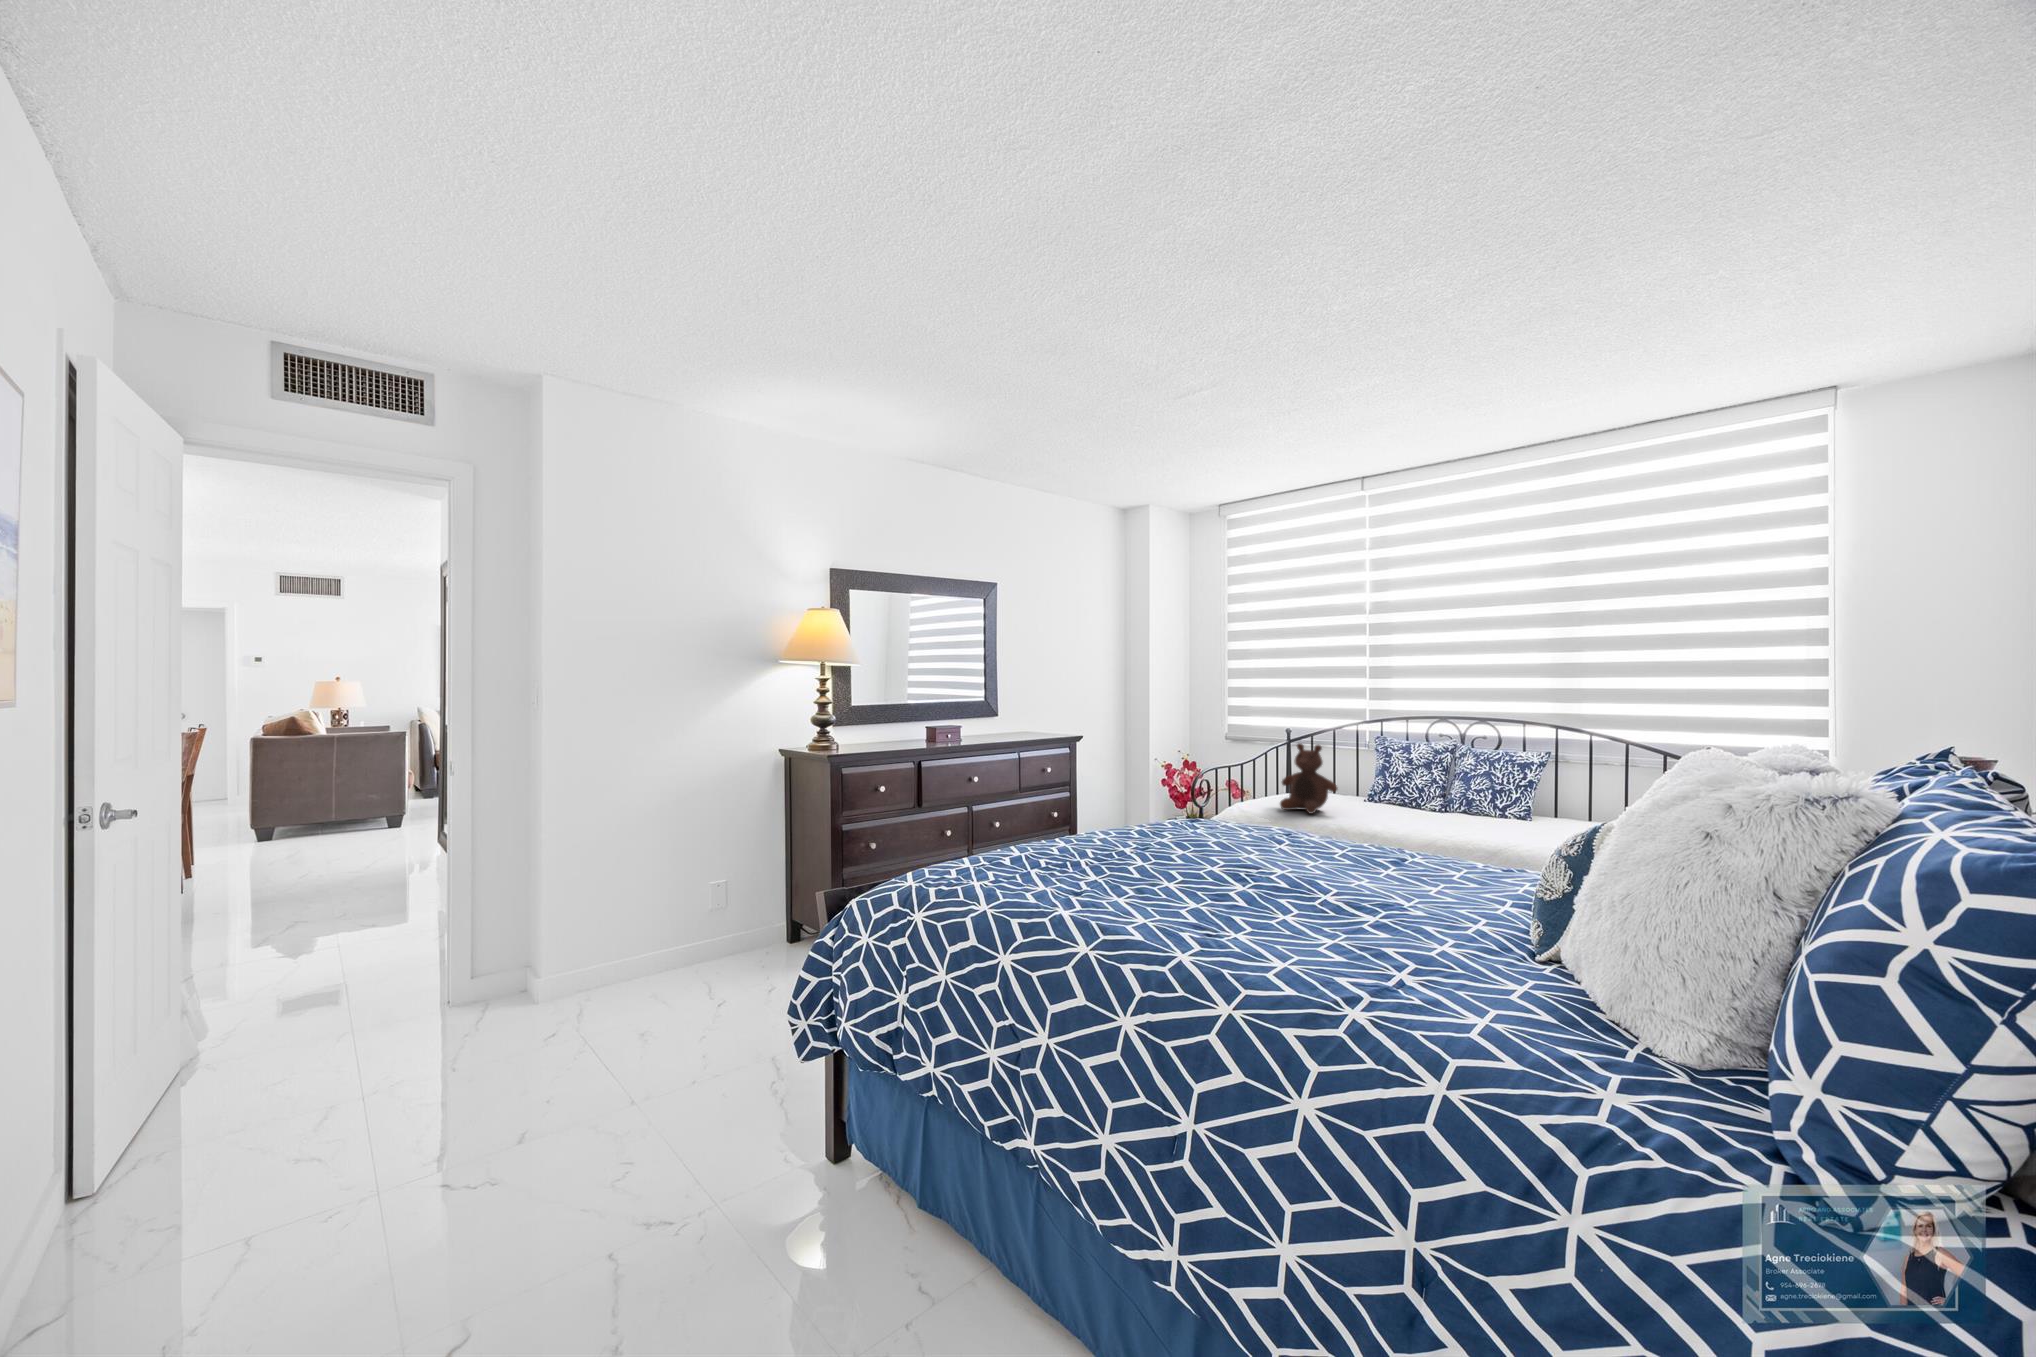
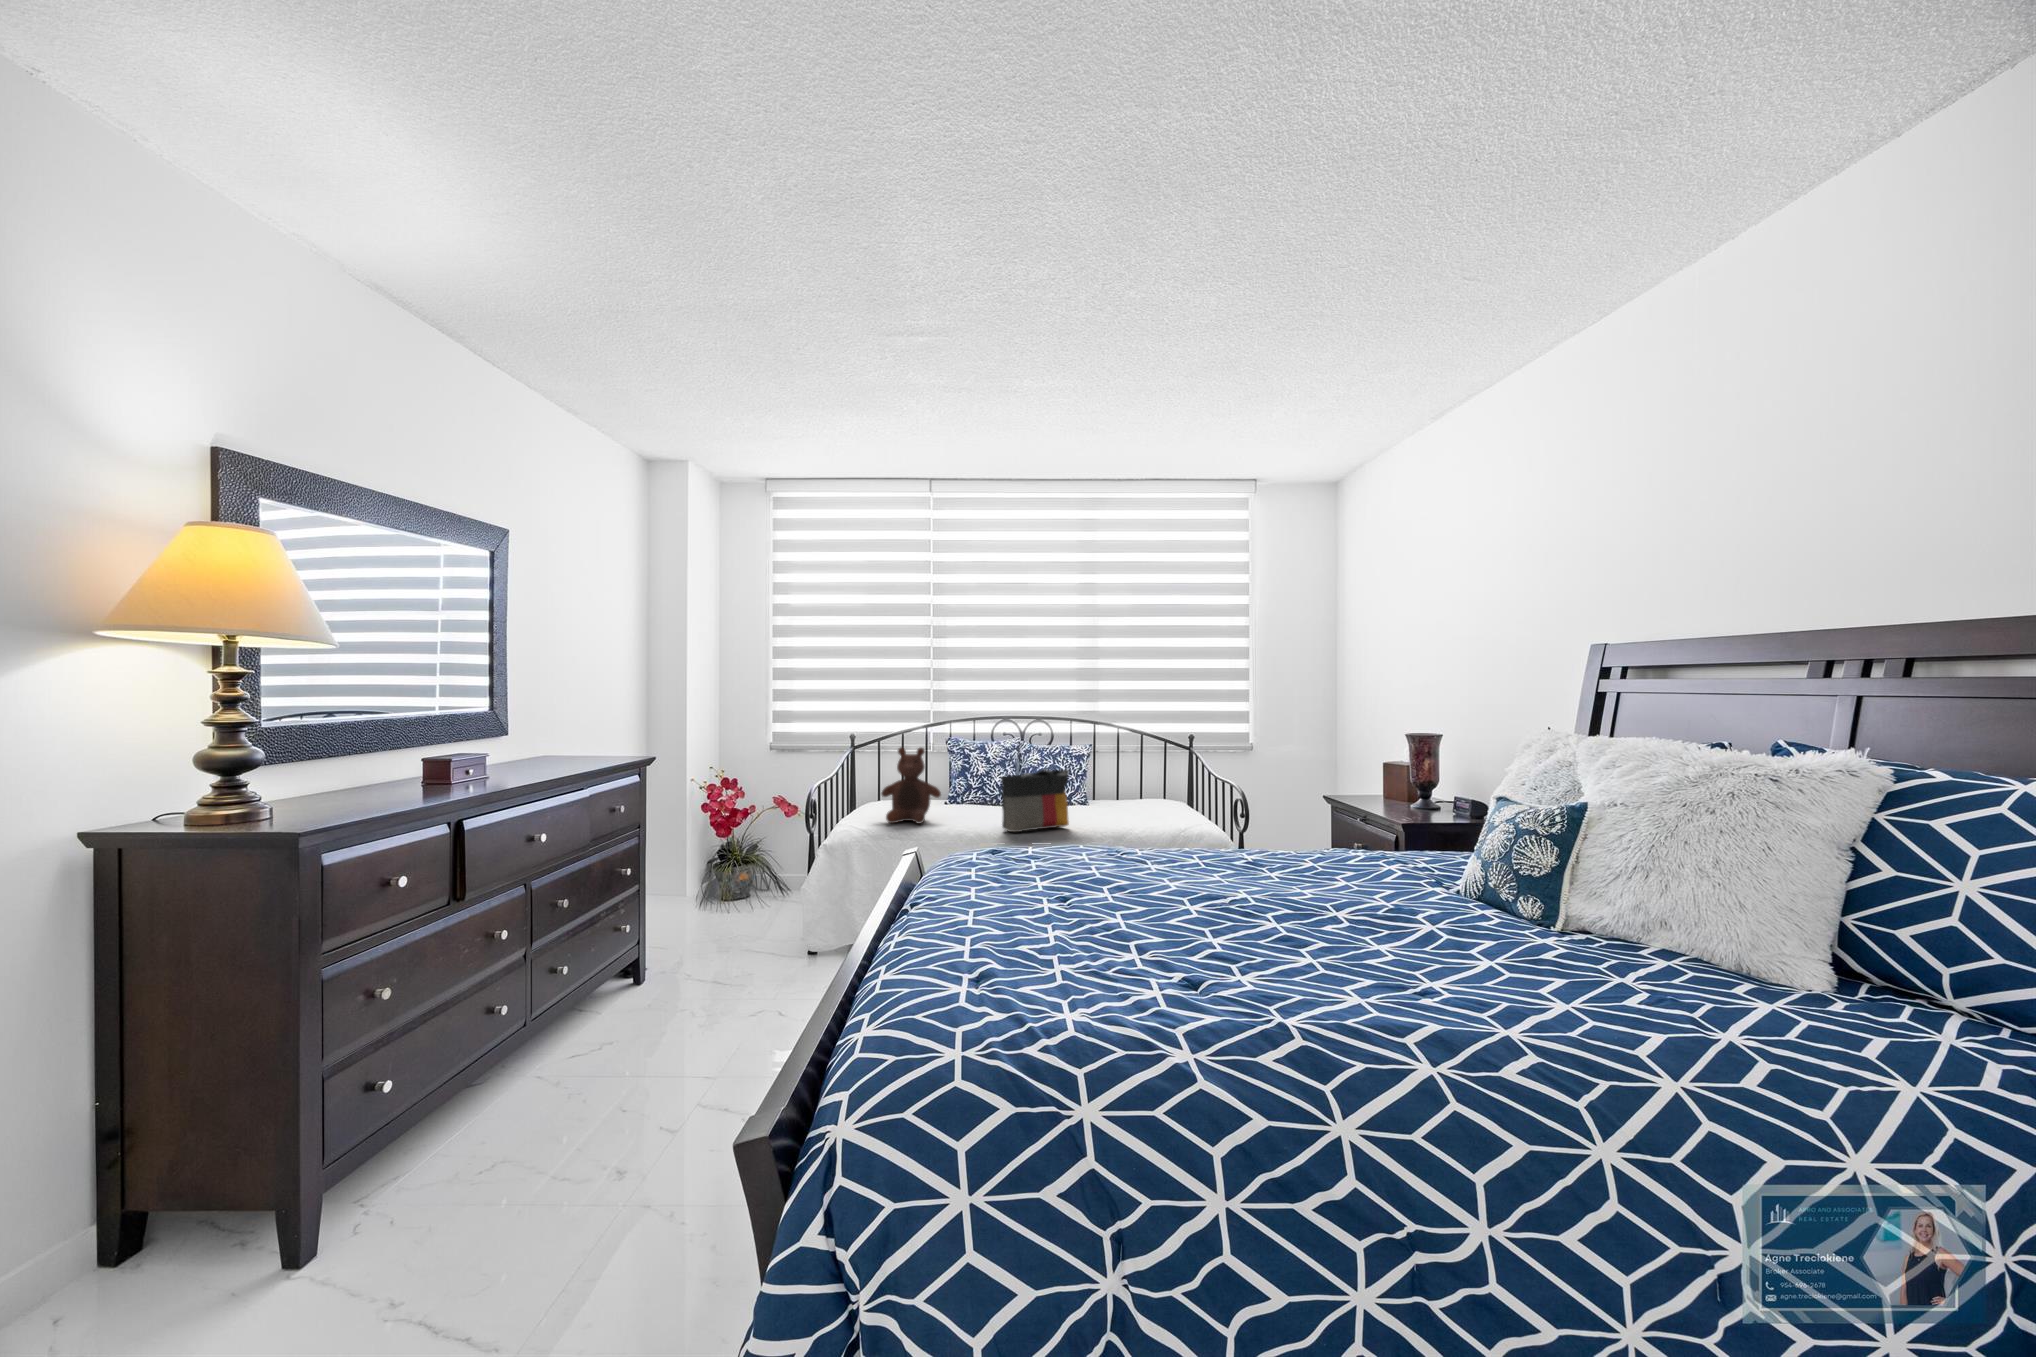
tote bag: none [1386,777,1476,839] -> present [1001,769,1069,832]

